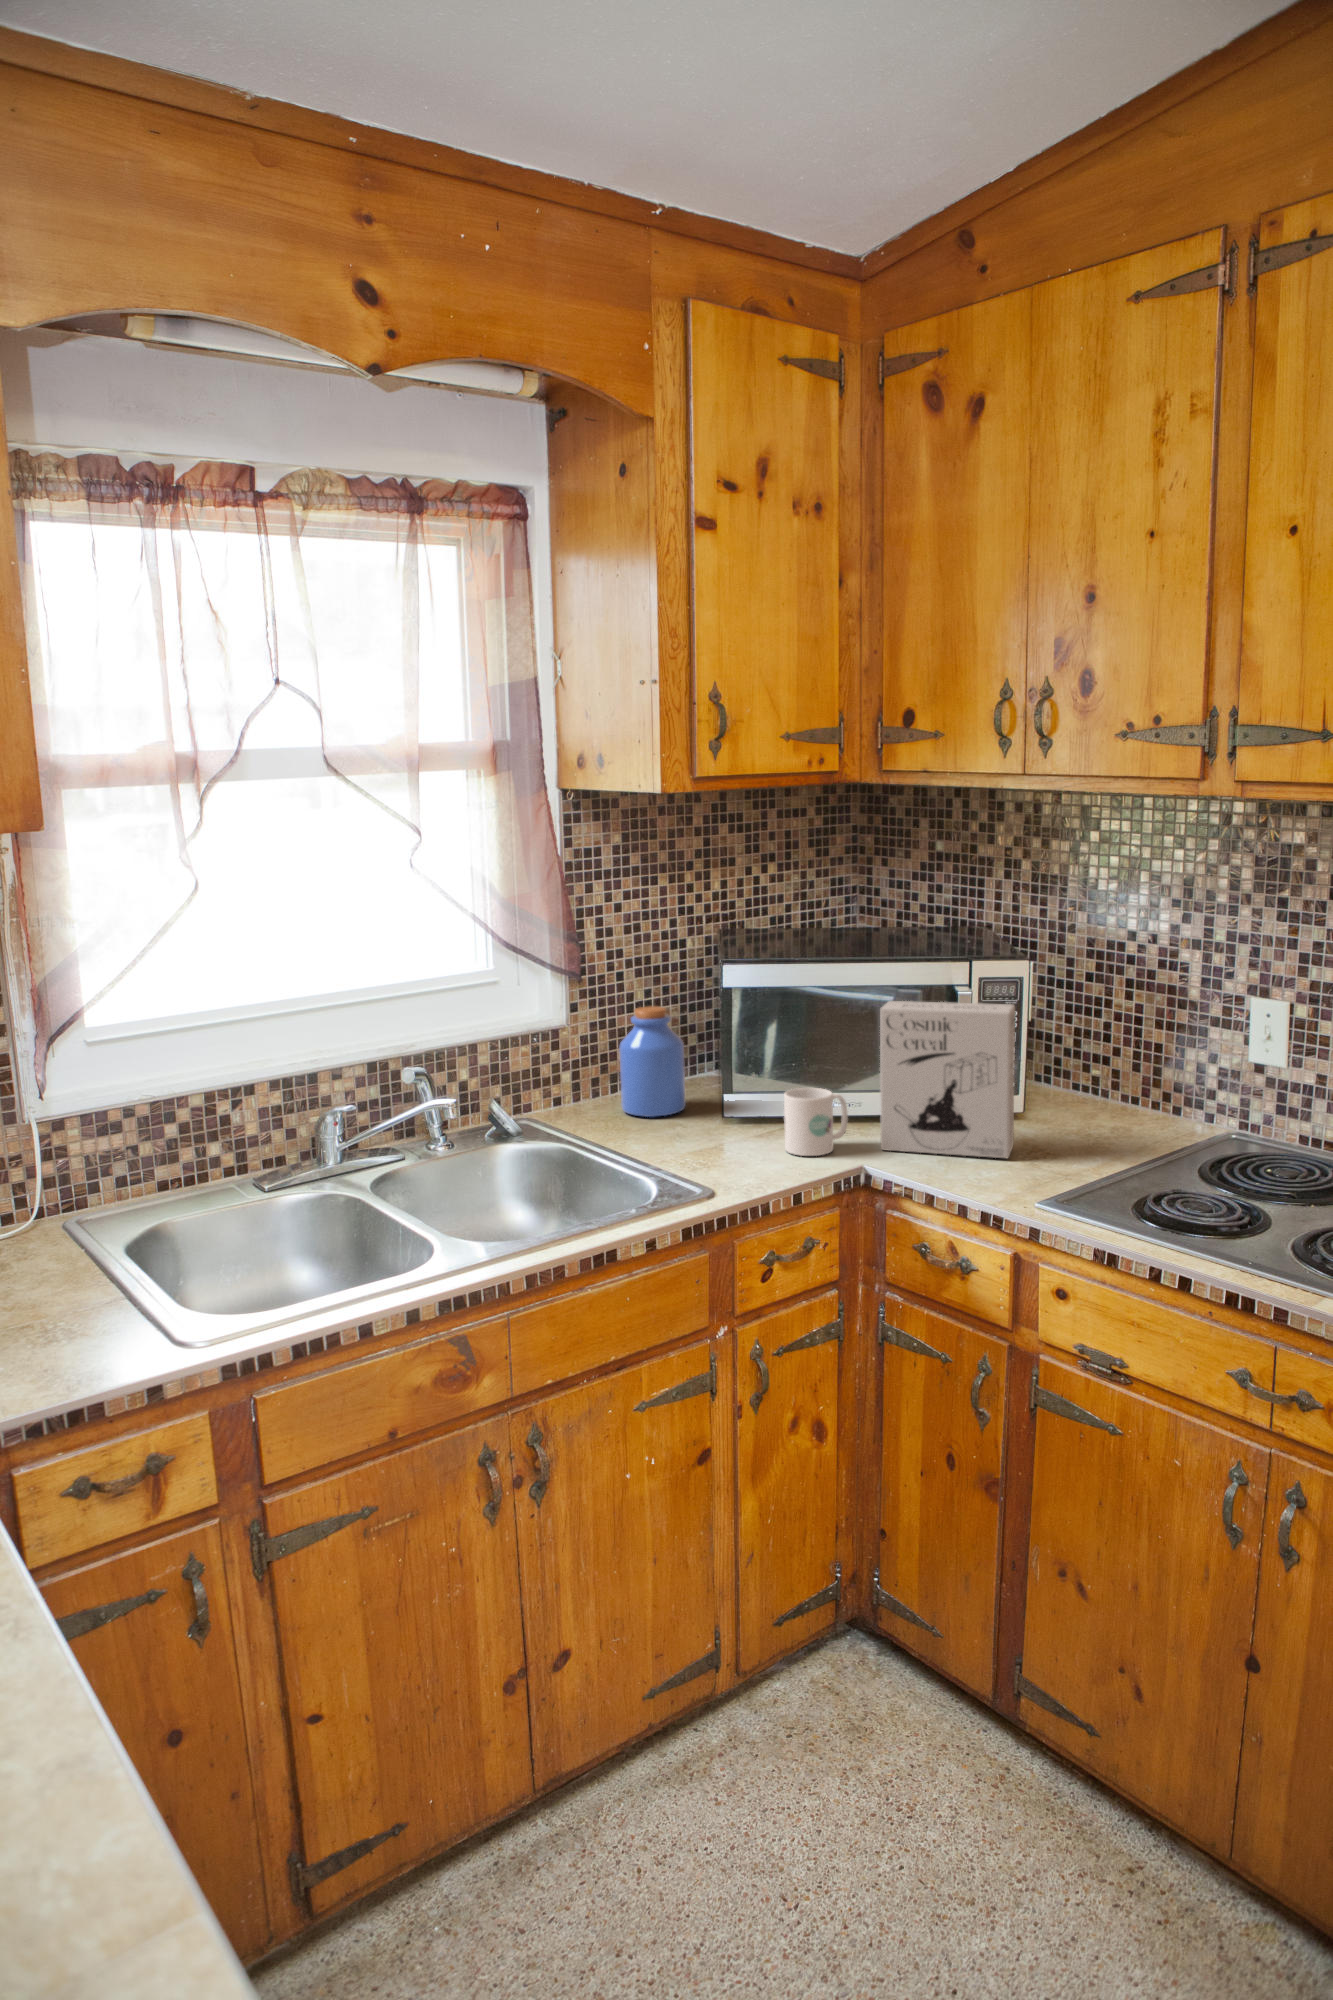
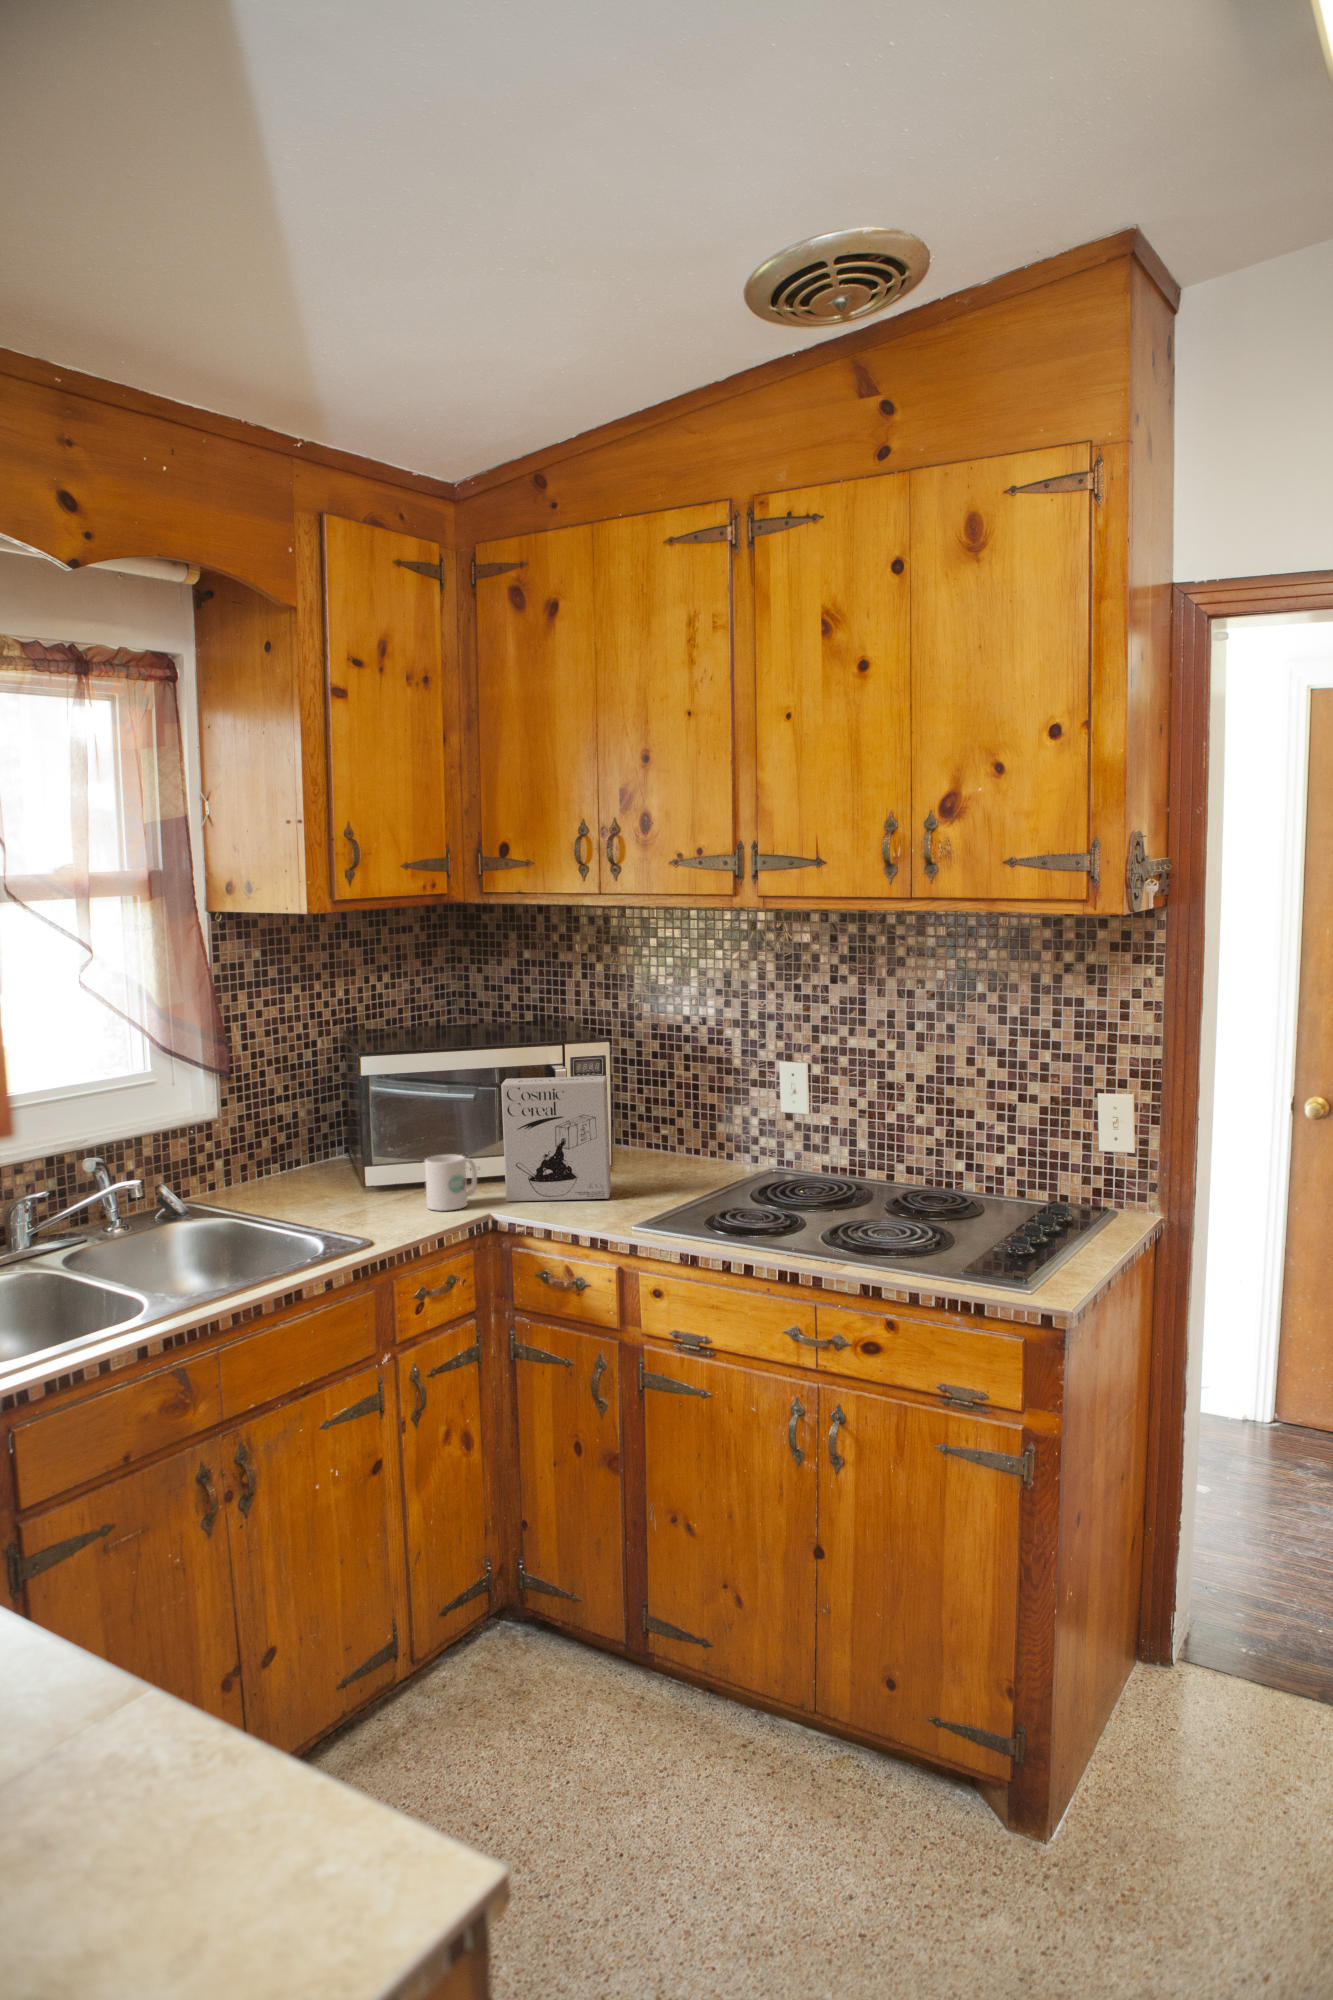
jar: present [619,1006,686,1117] -> none [267,1098,329,1194]

